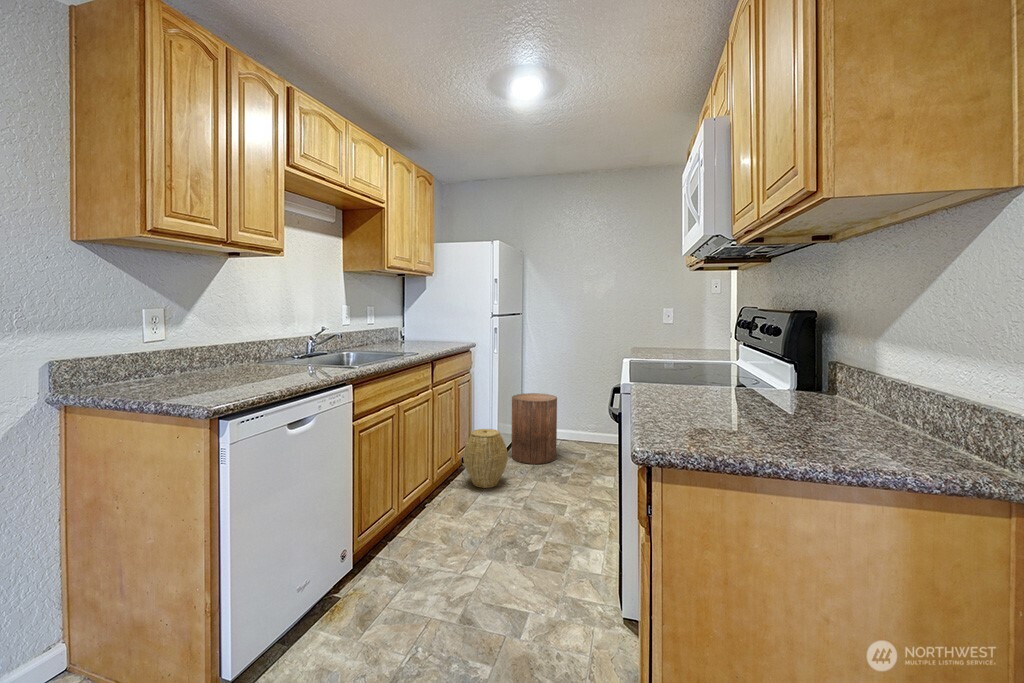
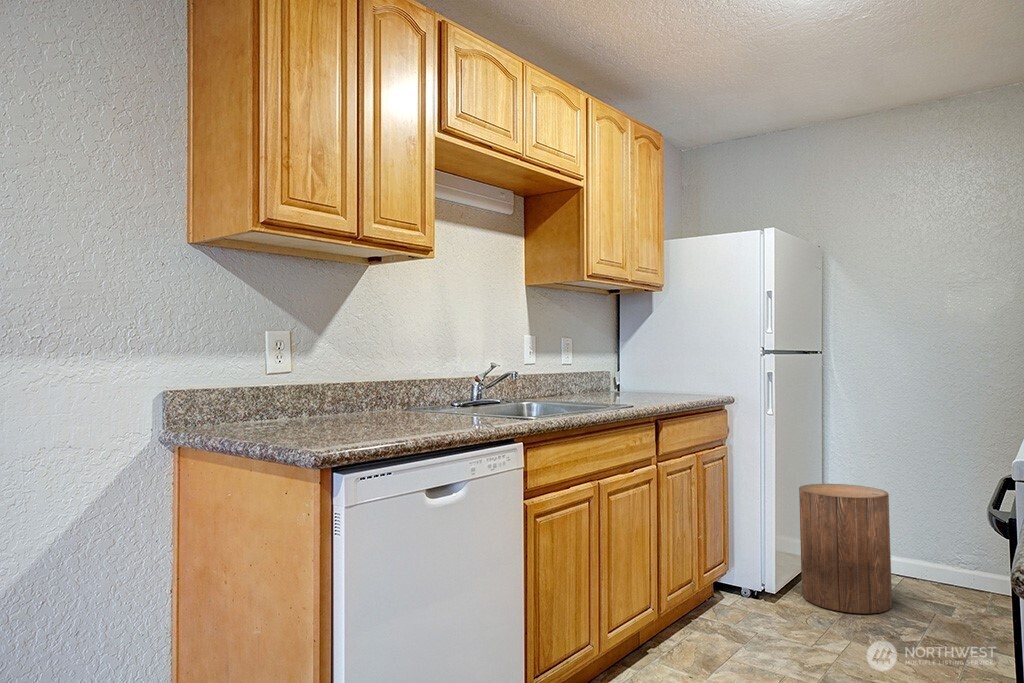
woven basket: present [463,429,508,488] -> none [712,538,793,643]

